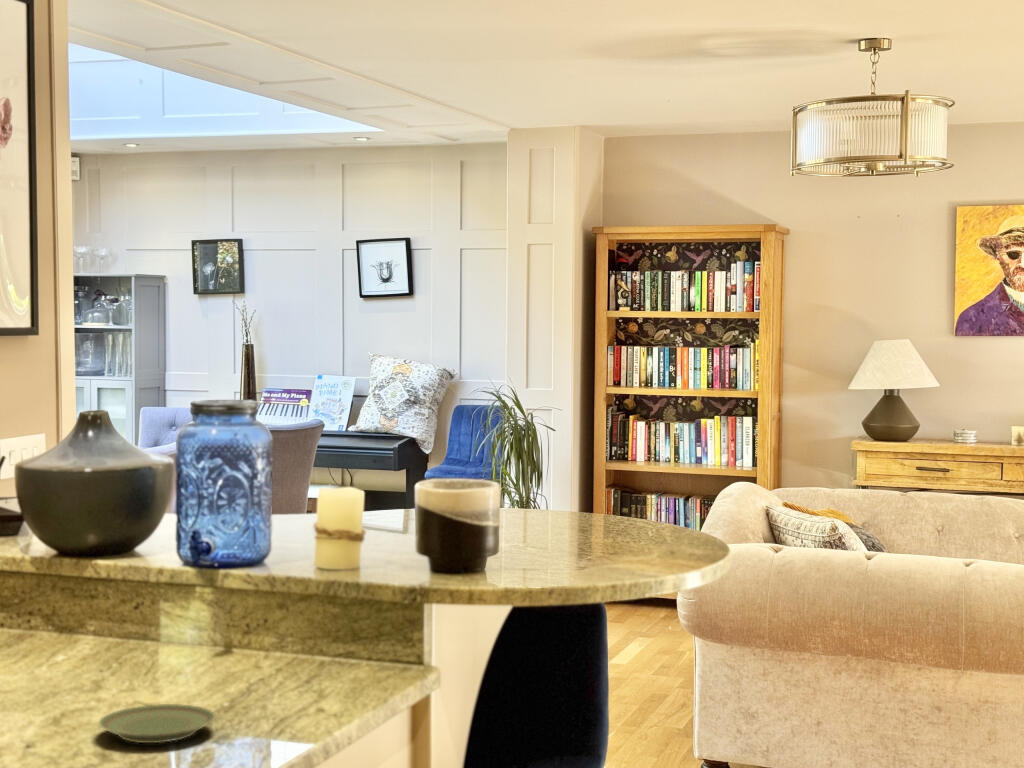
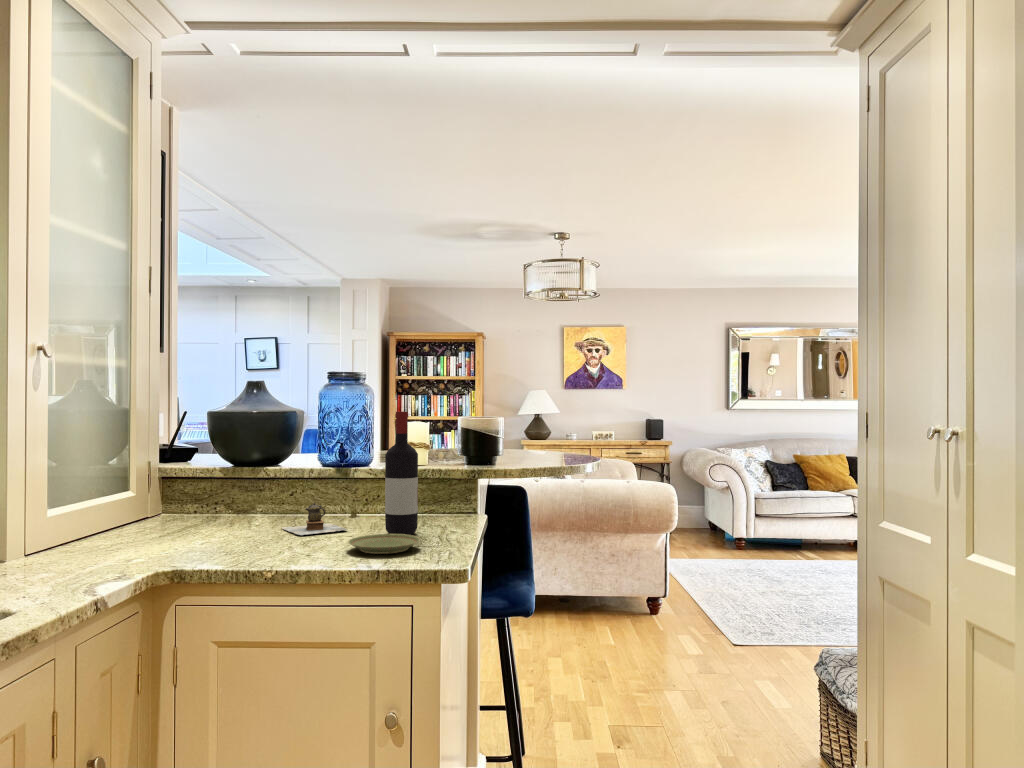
wine bottle: none [205,499,260,704] -> present [385,412,418,535]
teapot: none [79,636,165,691] -> present [282,503,347,535]

